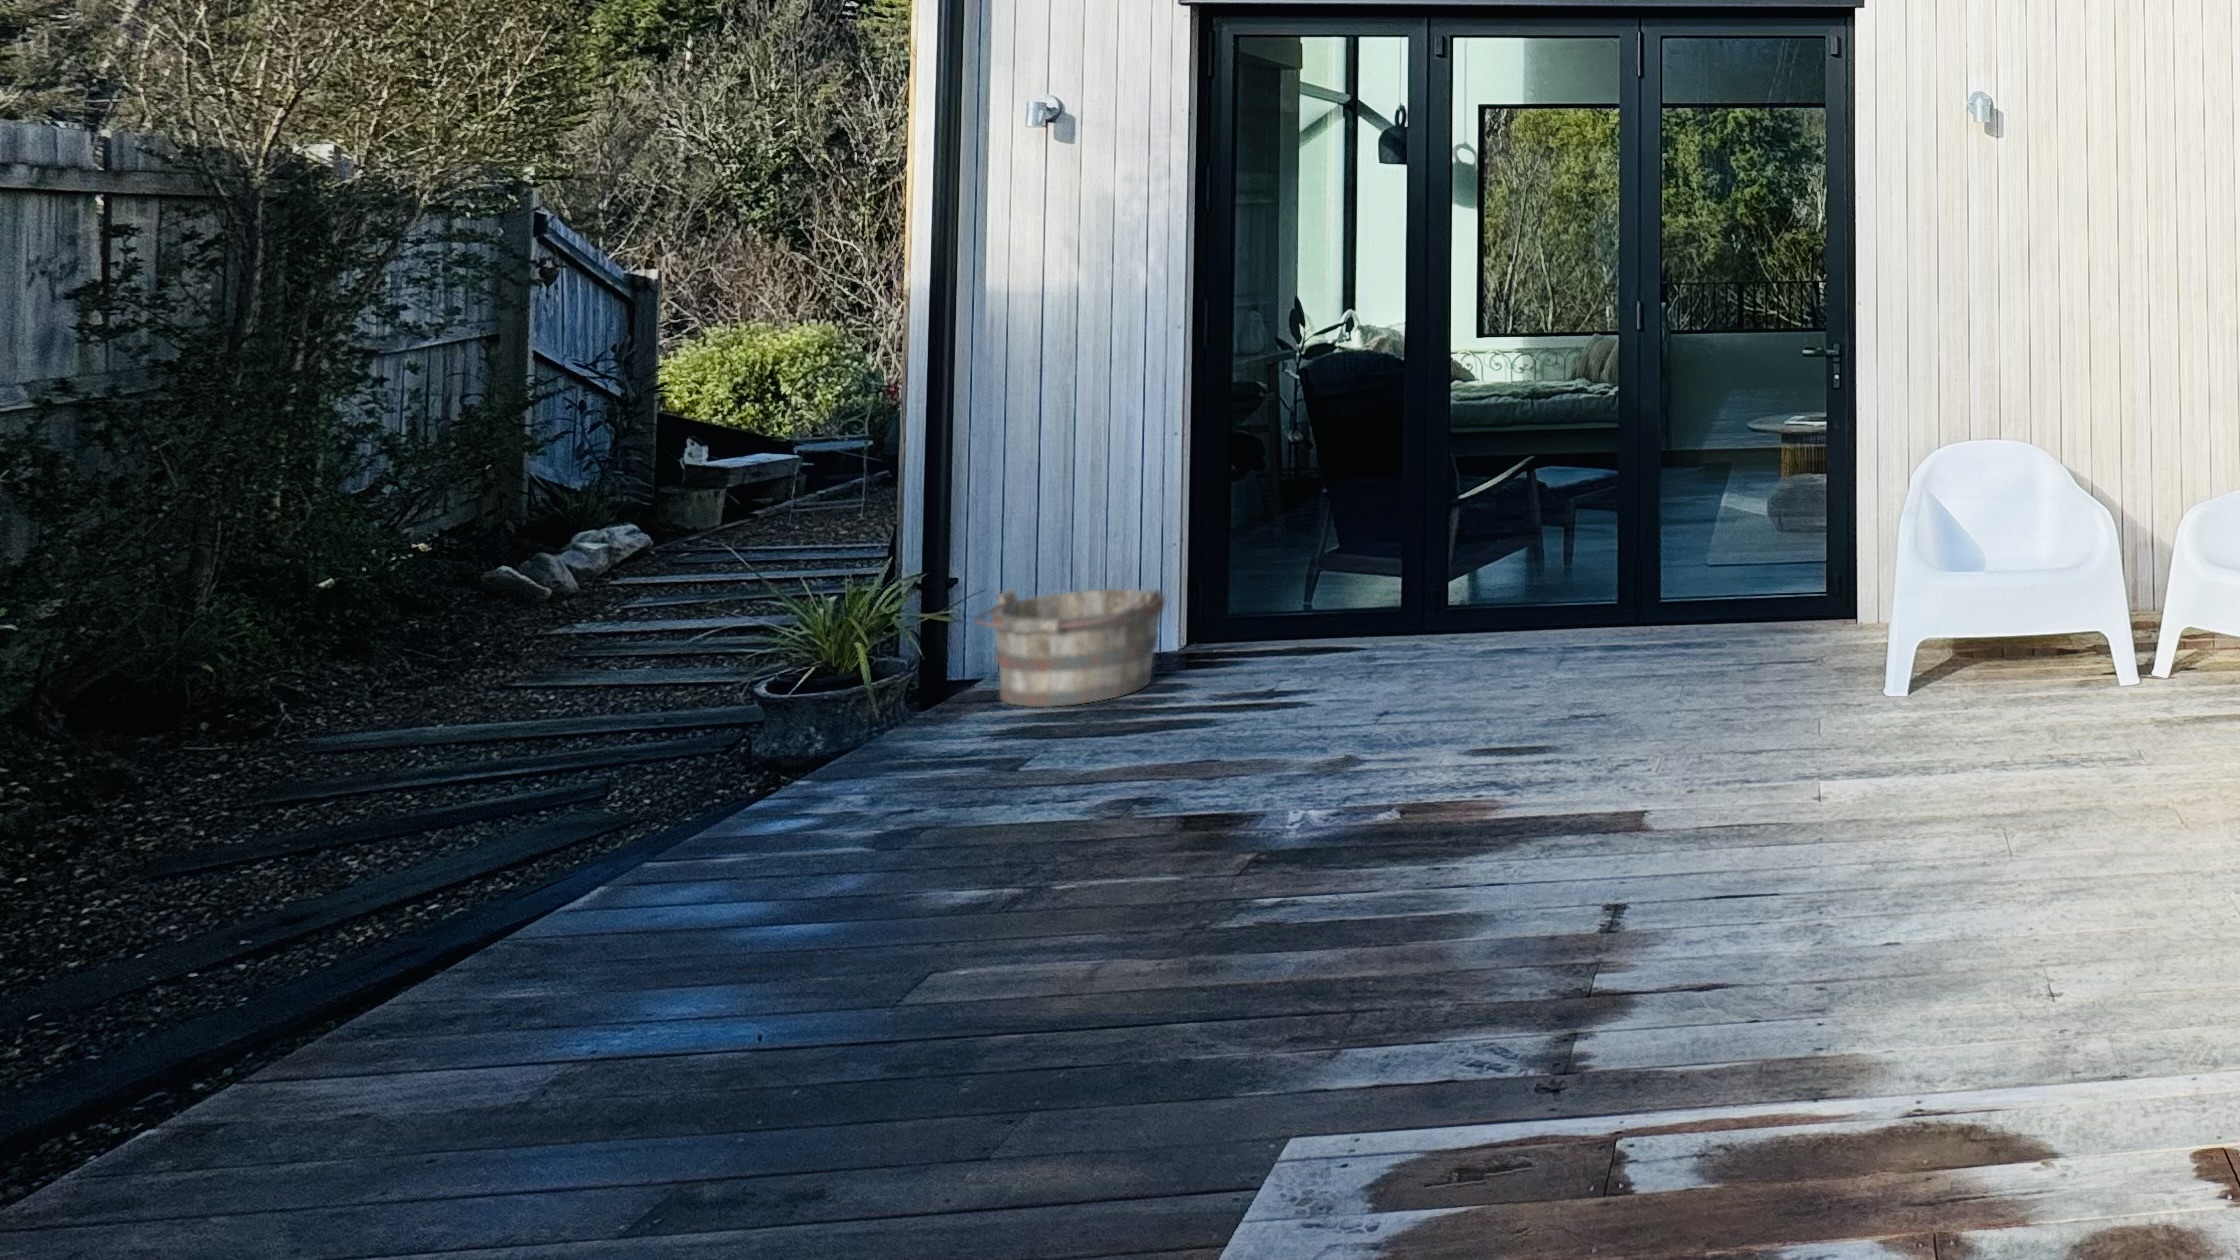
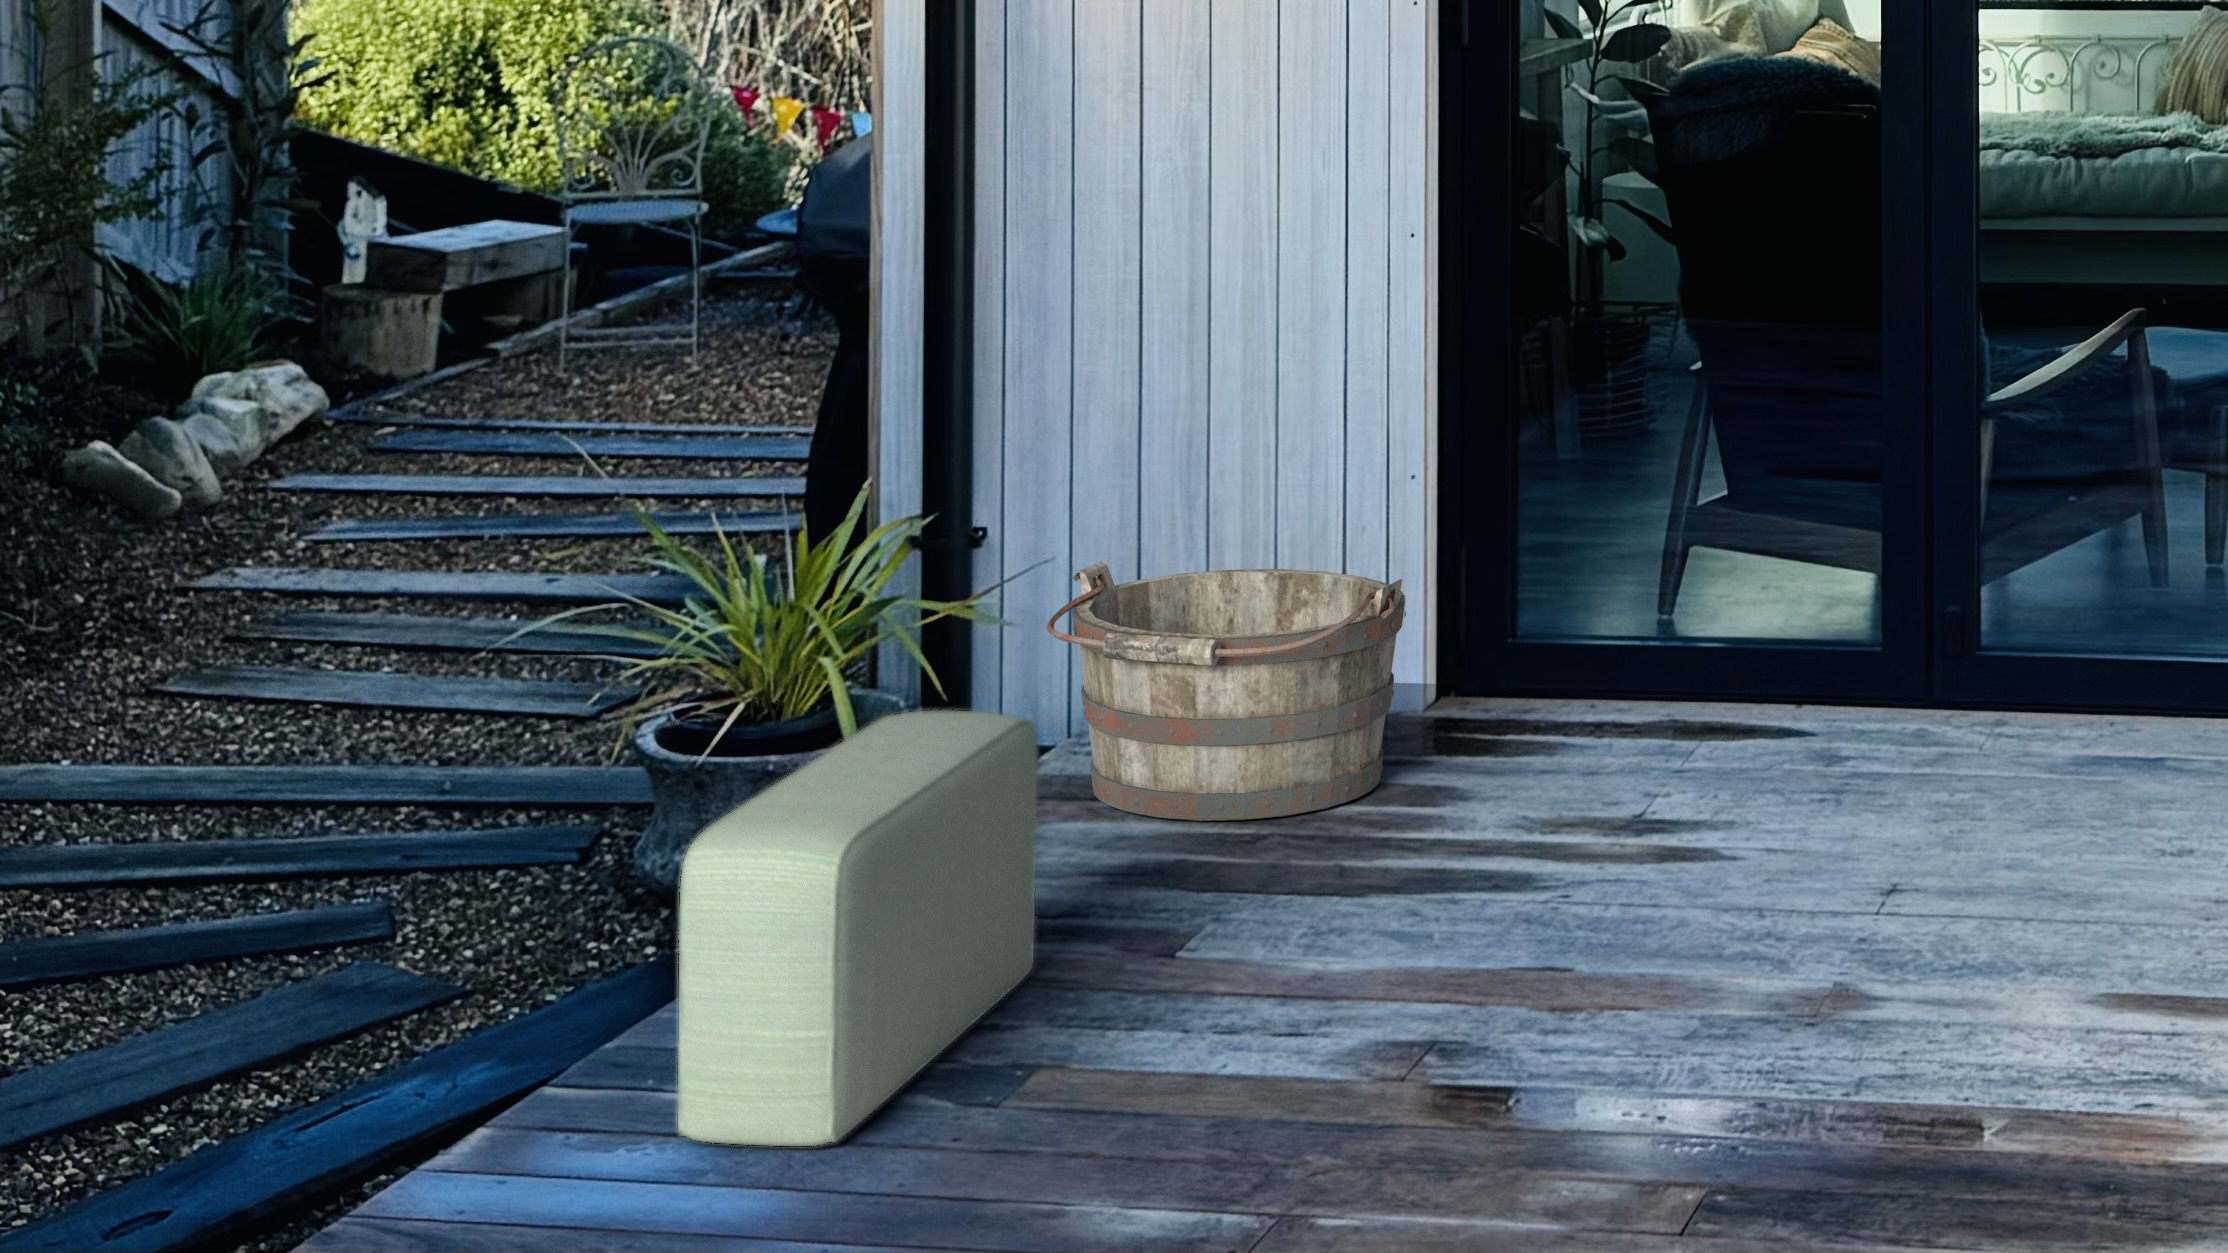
pouf: none [712,656,944,869] -> present [678,711,1037,1146]

